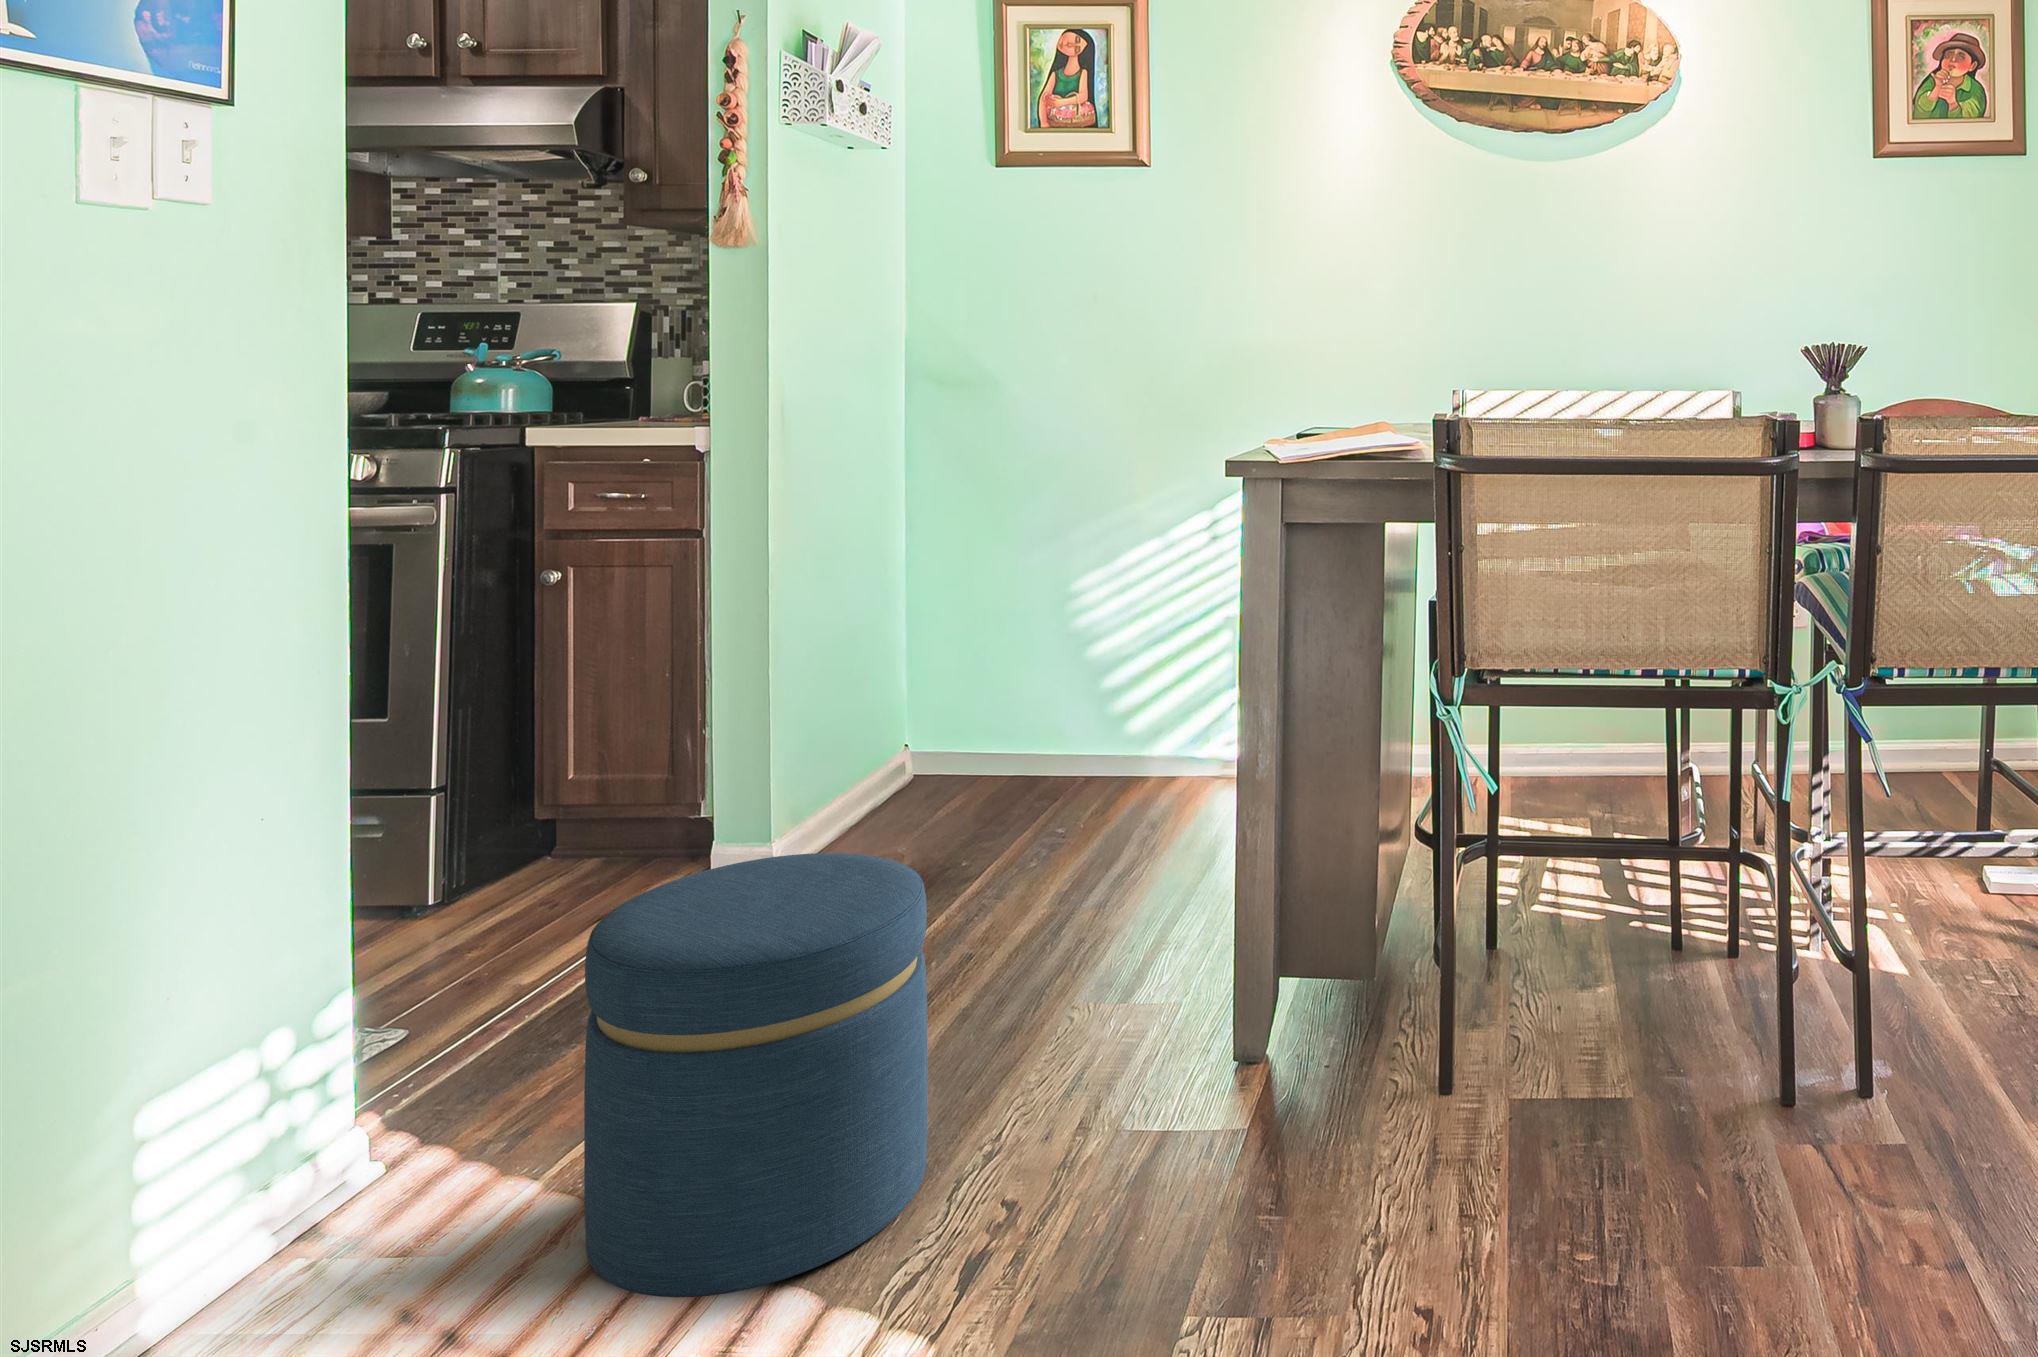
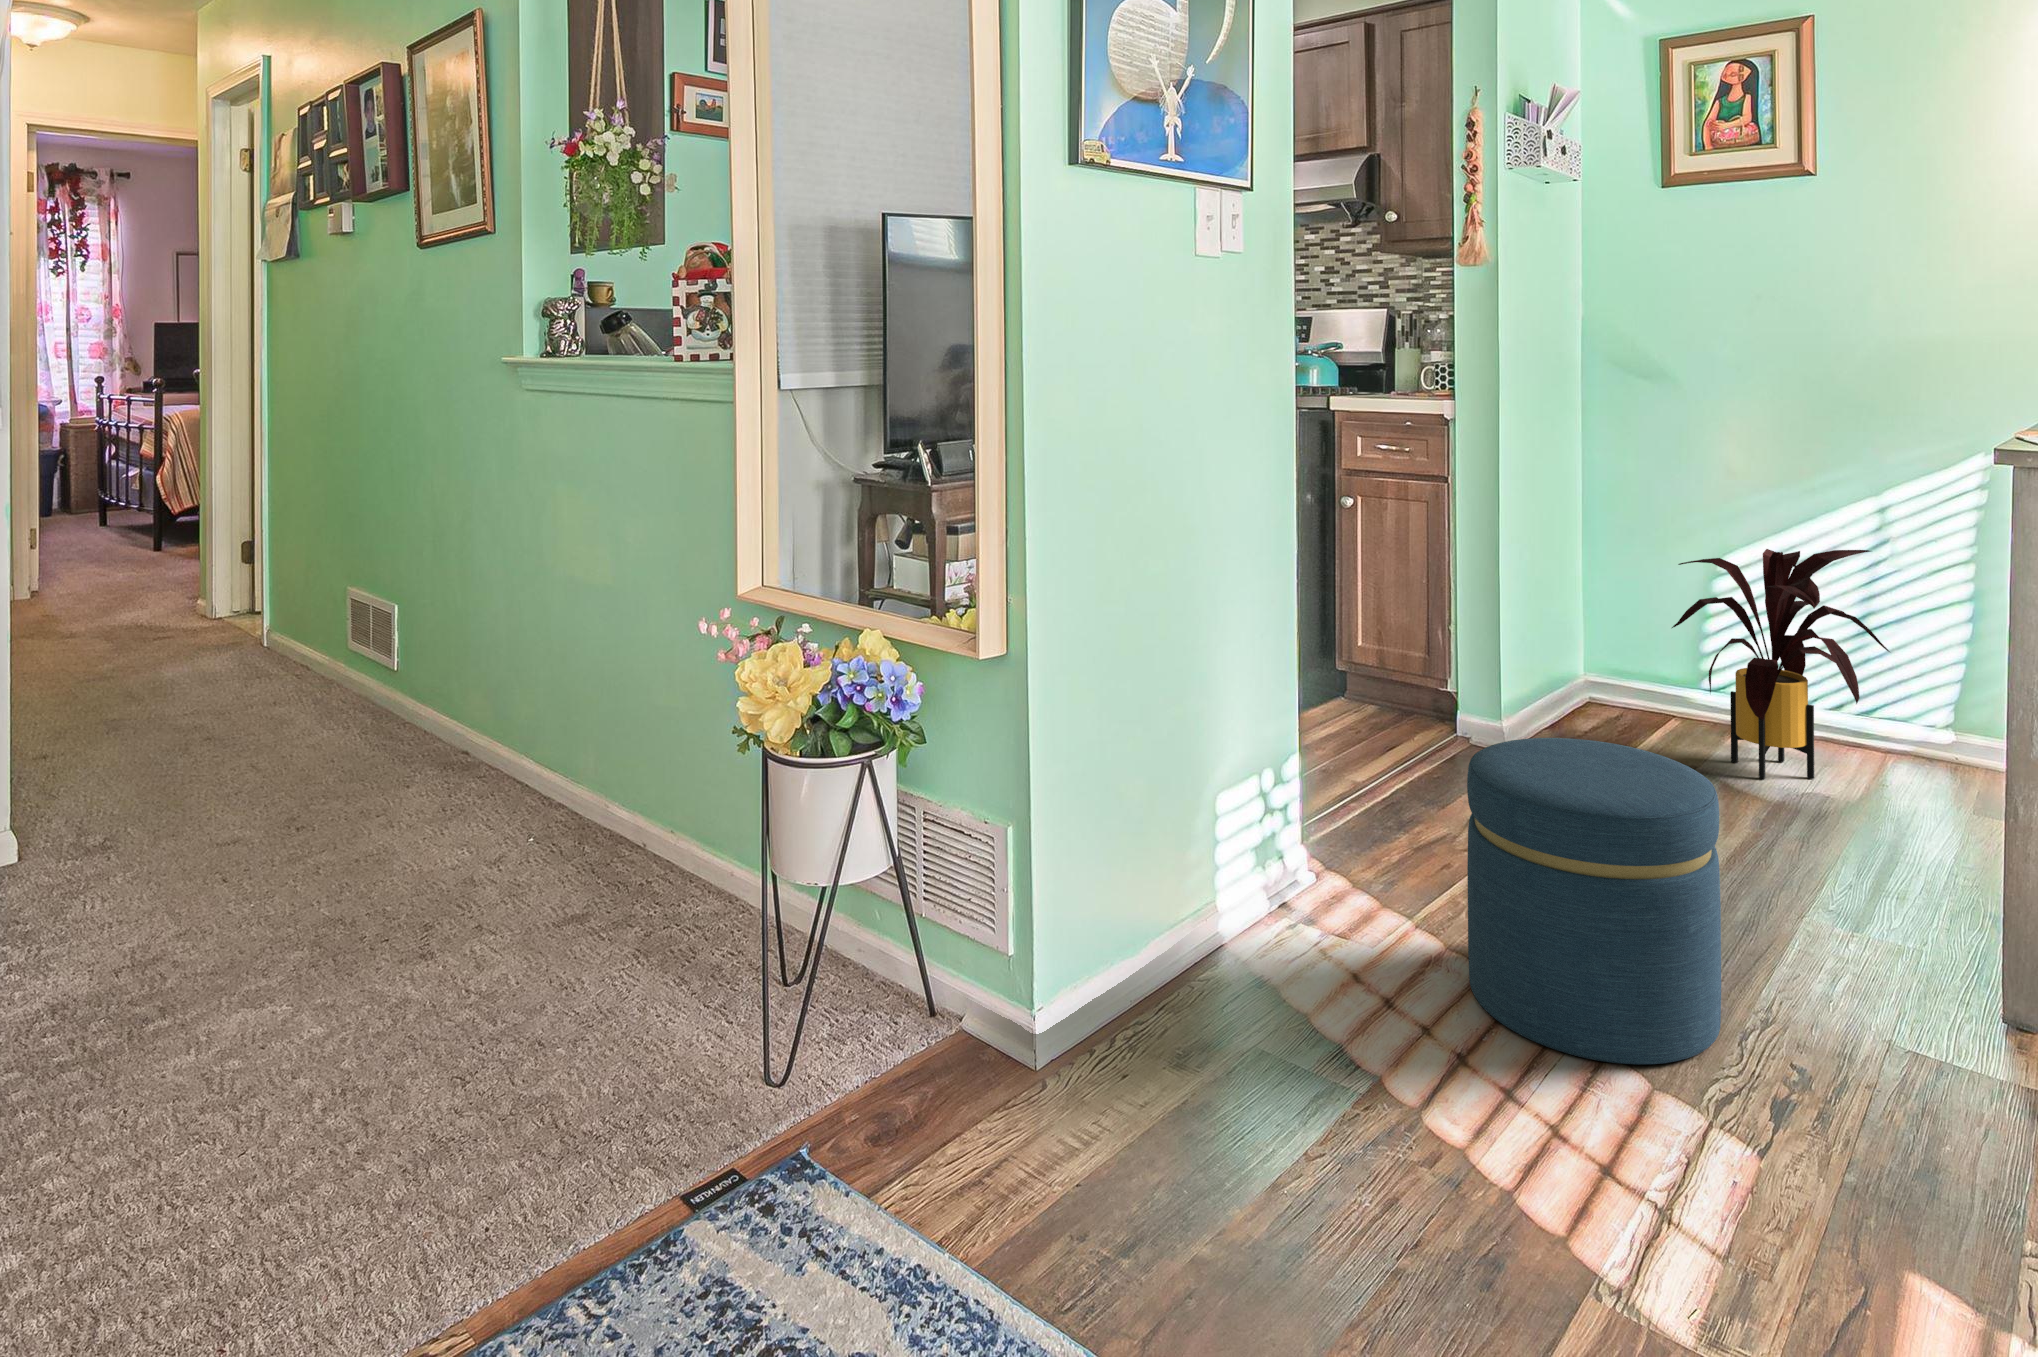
house plant: none [972,567,1202,835] -> present [1672,549,1890,780]

